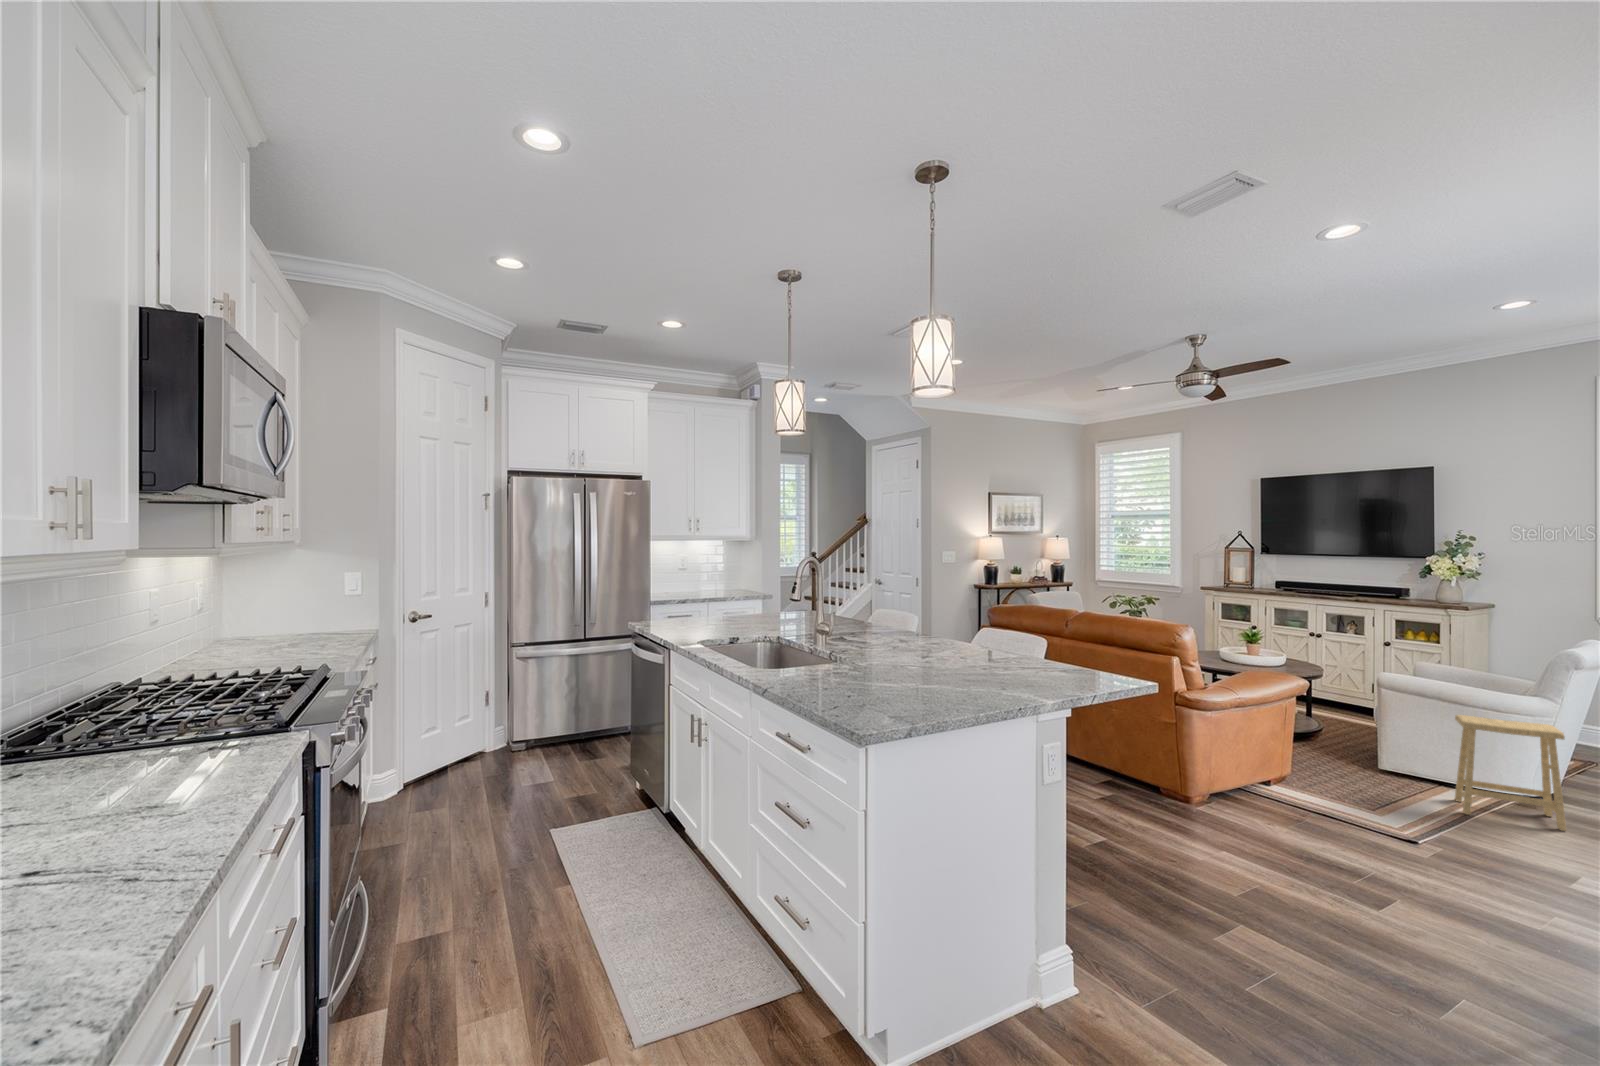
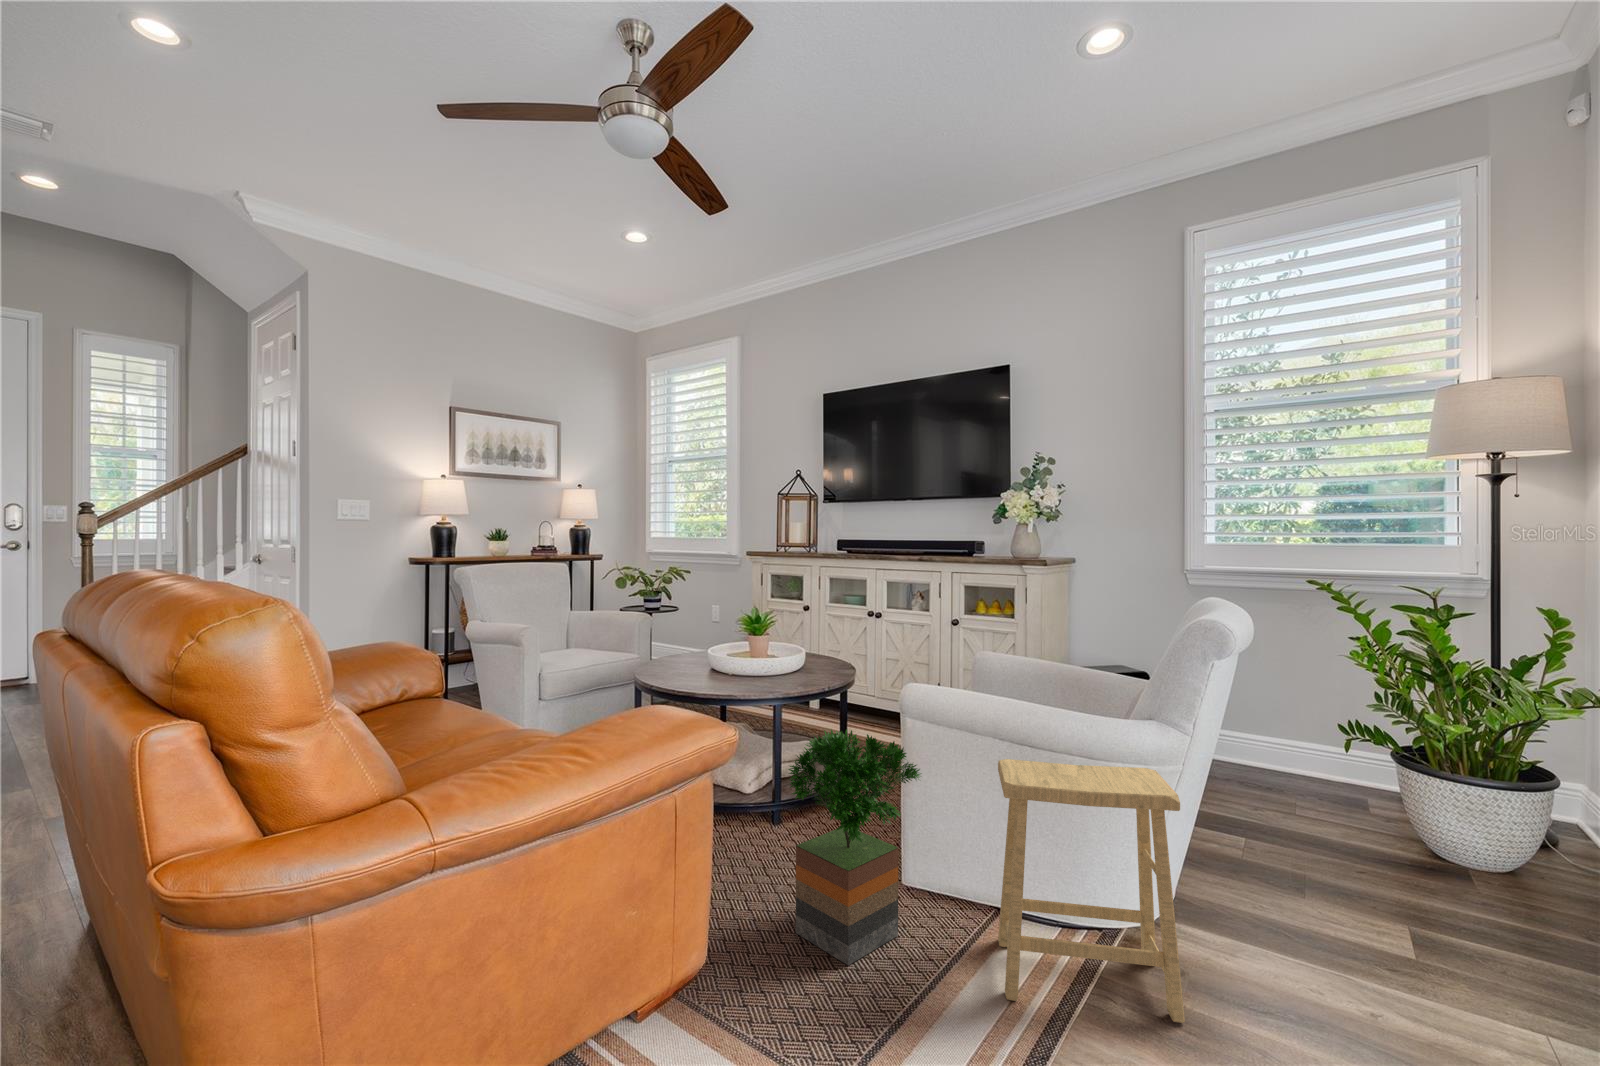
potted tree: none [1335,695,1411,796] -> present [788,729,921,965]

